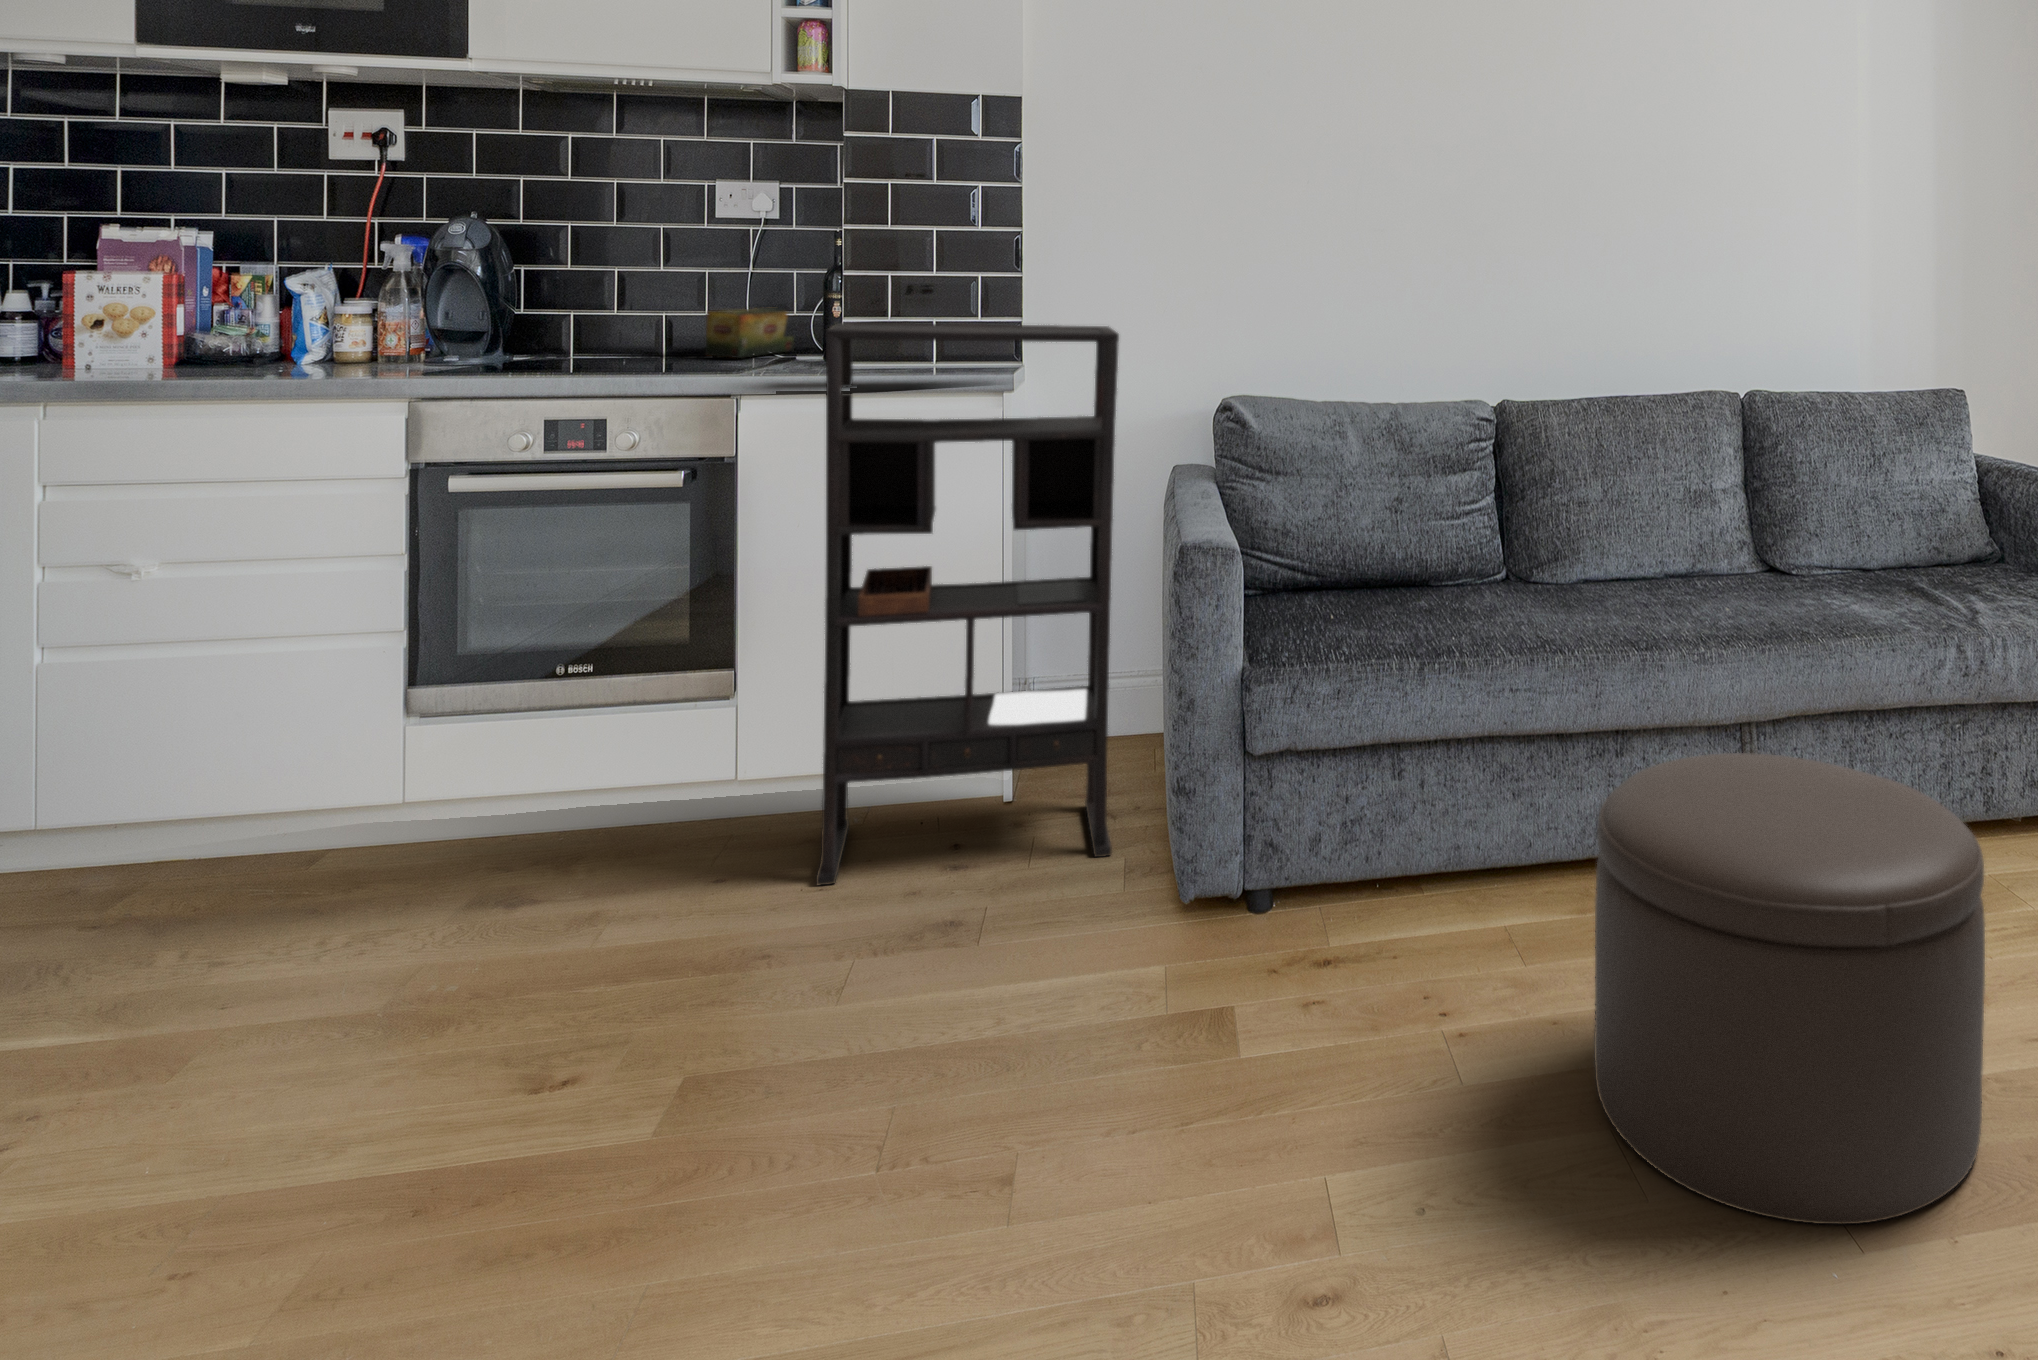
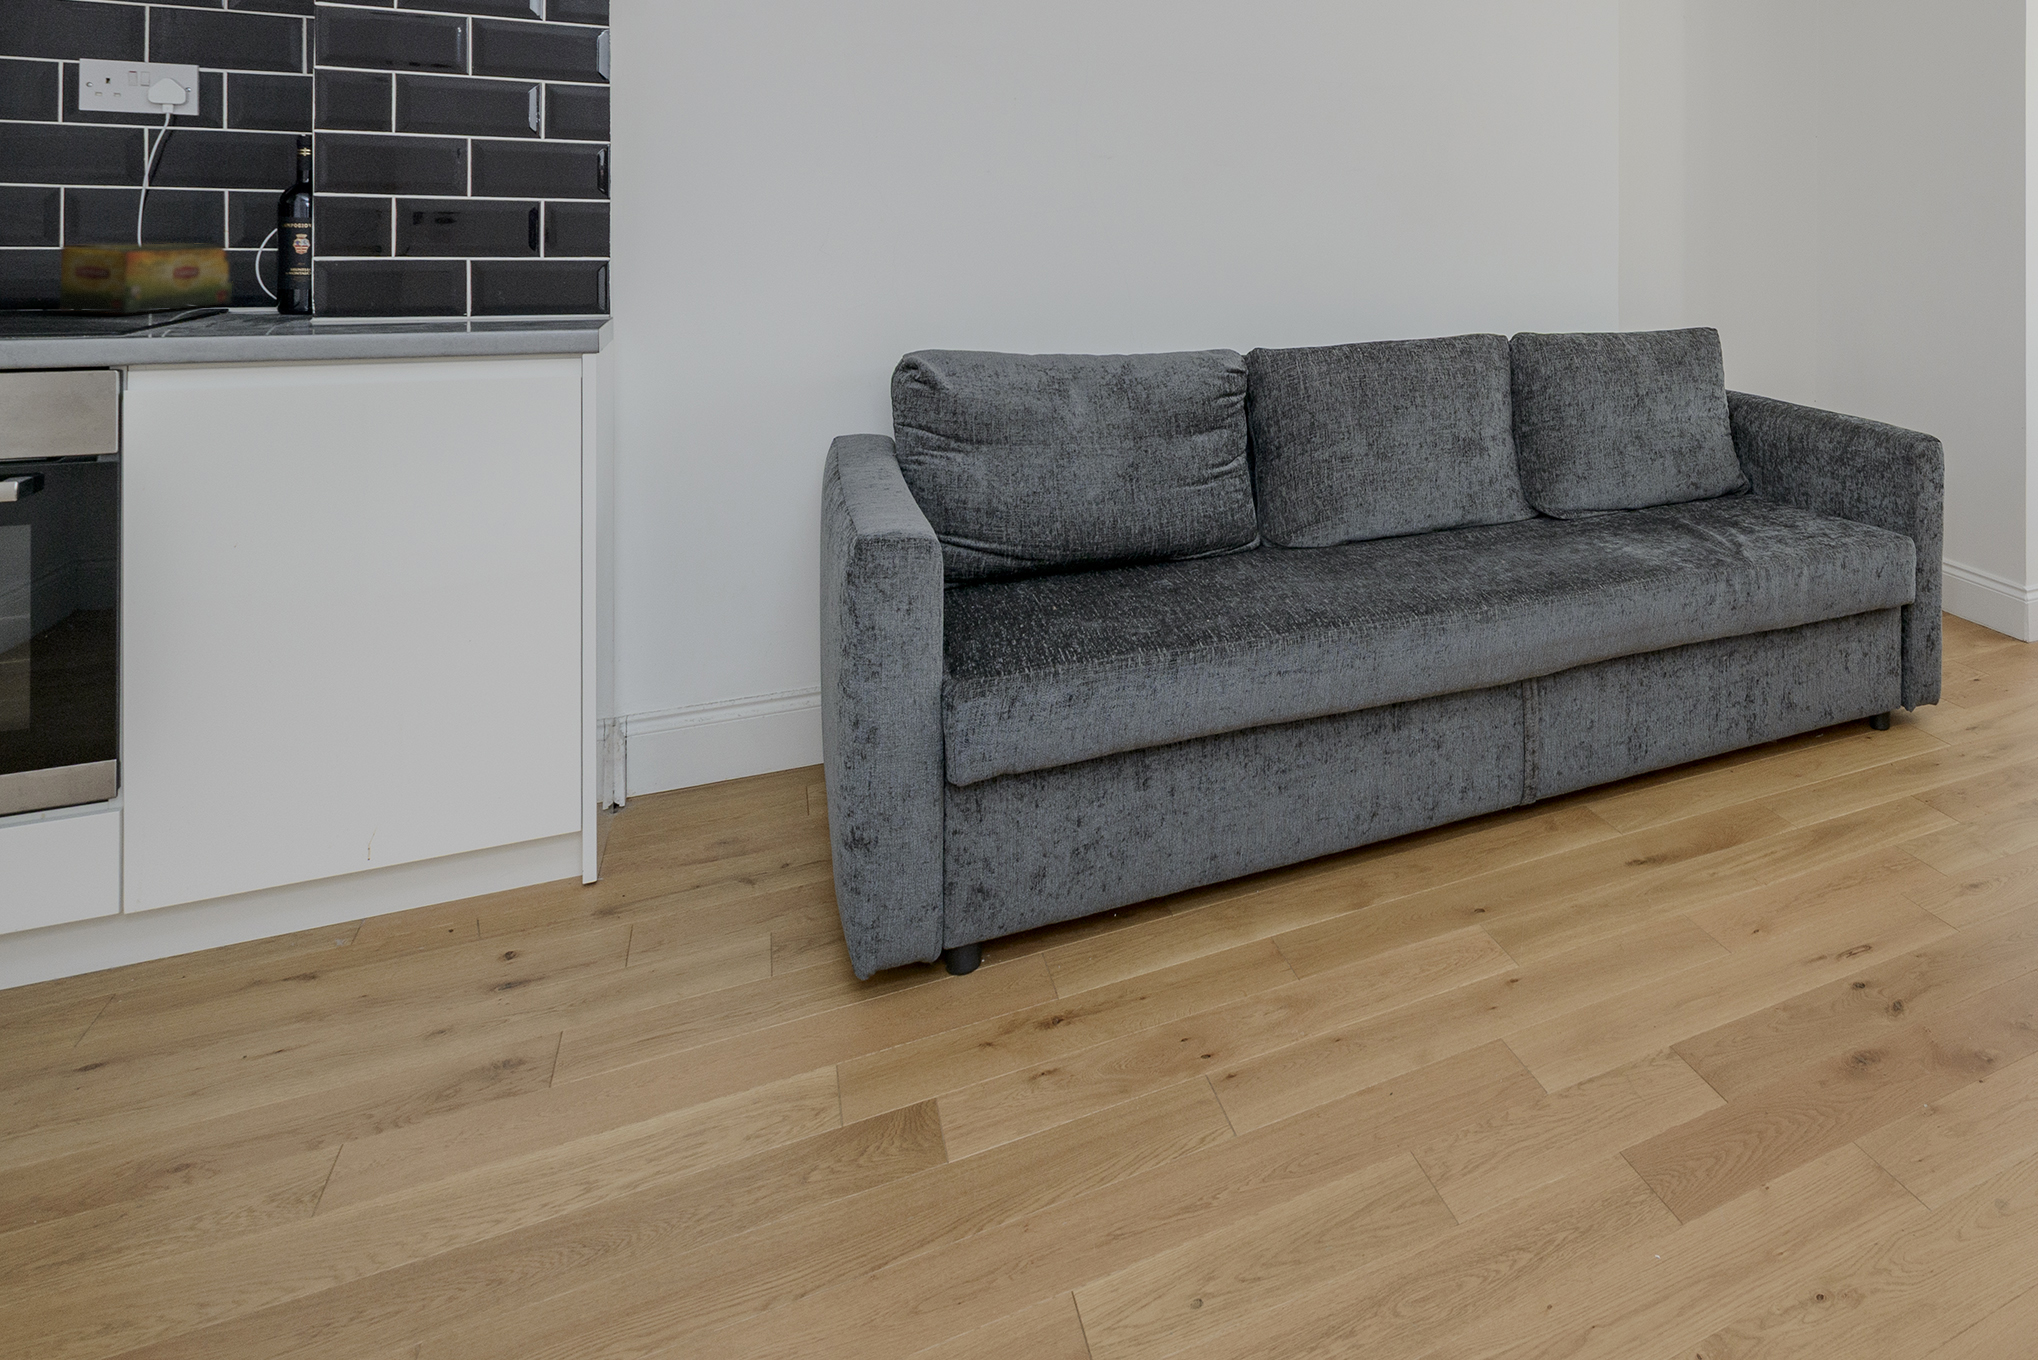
bookshelf: present [816,322,1119,885] -> none [266,261,766,1055]
ottoman: present [1594,753,1985,1224] -> none [1401,717,1807,1233]

